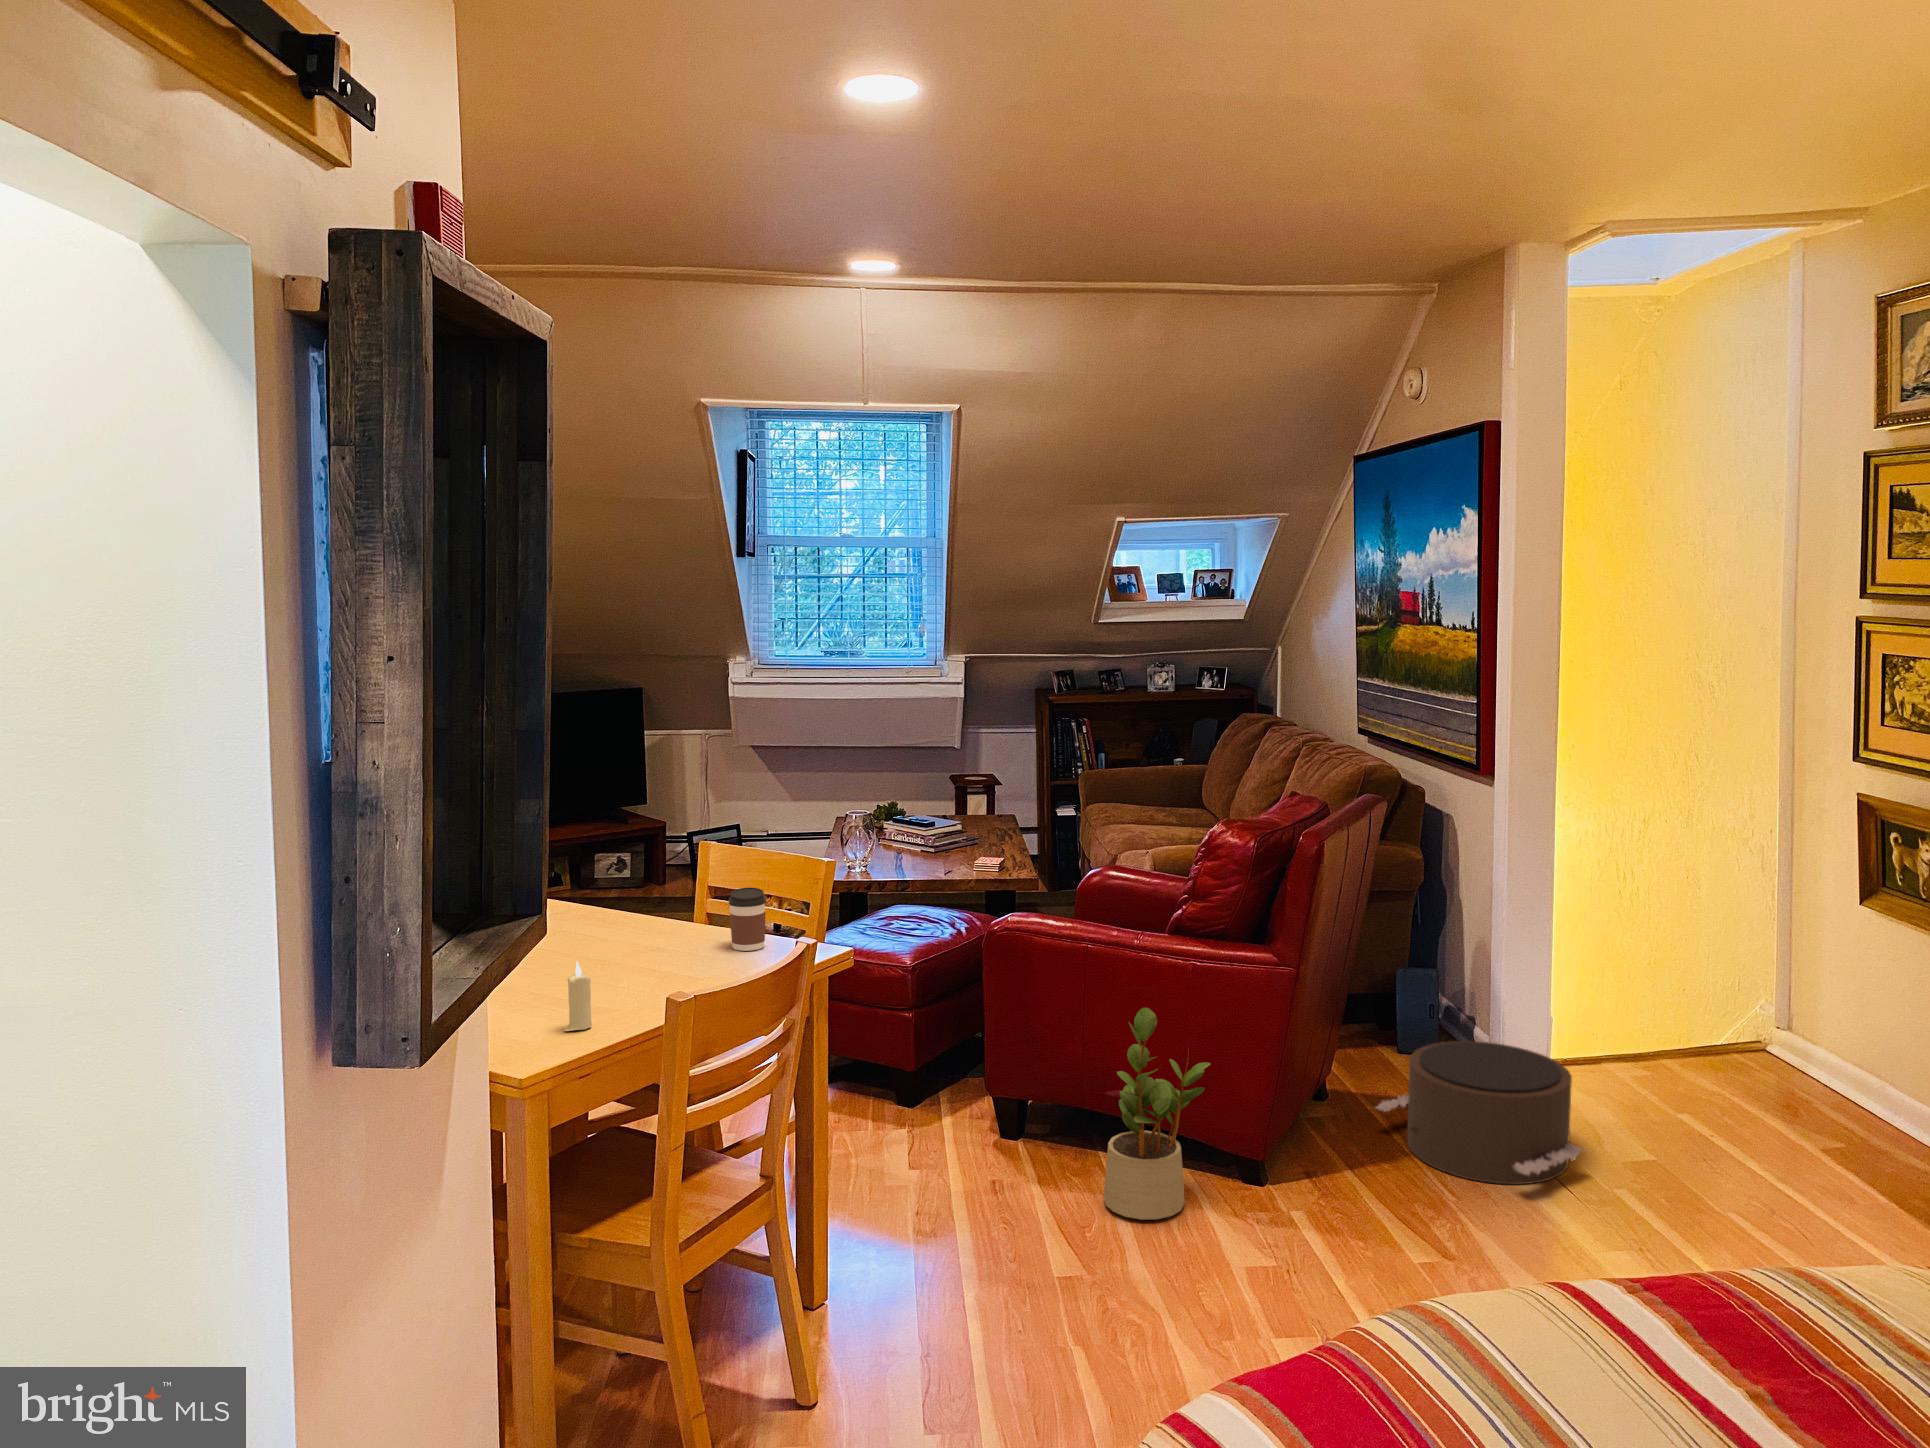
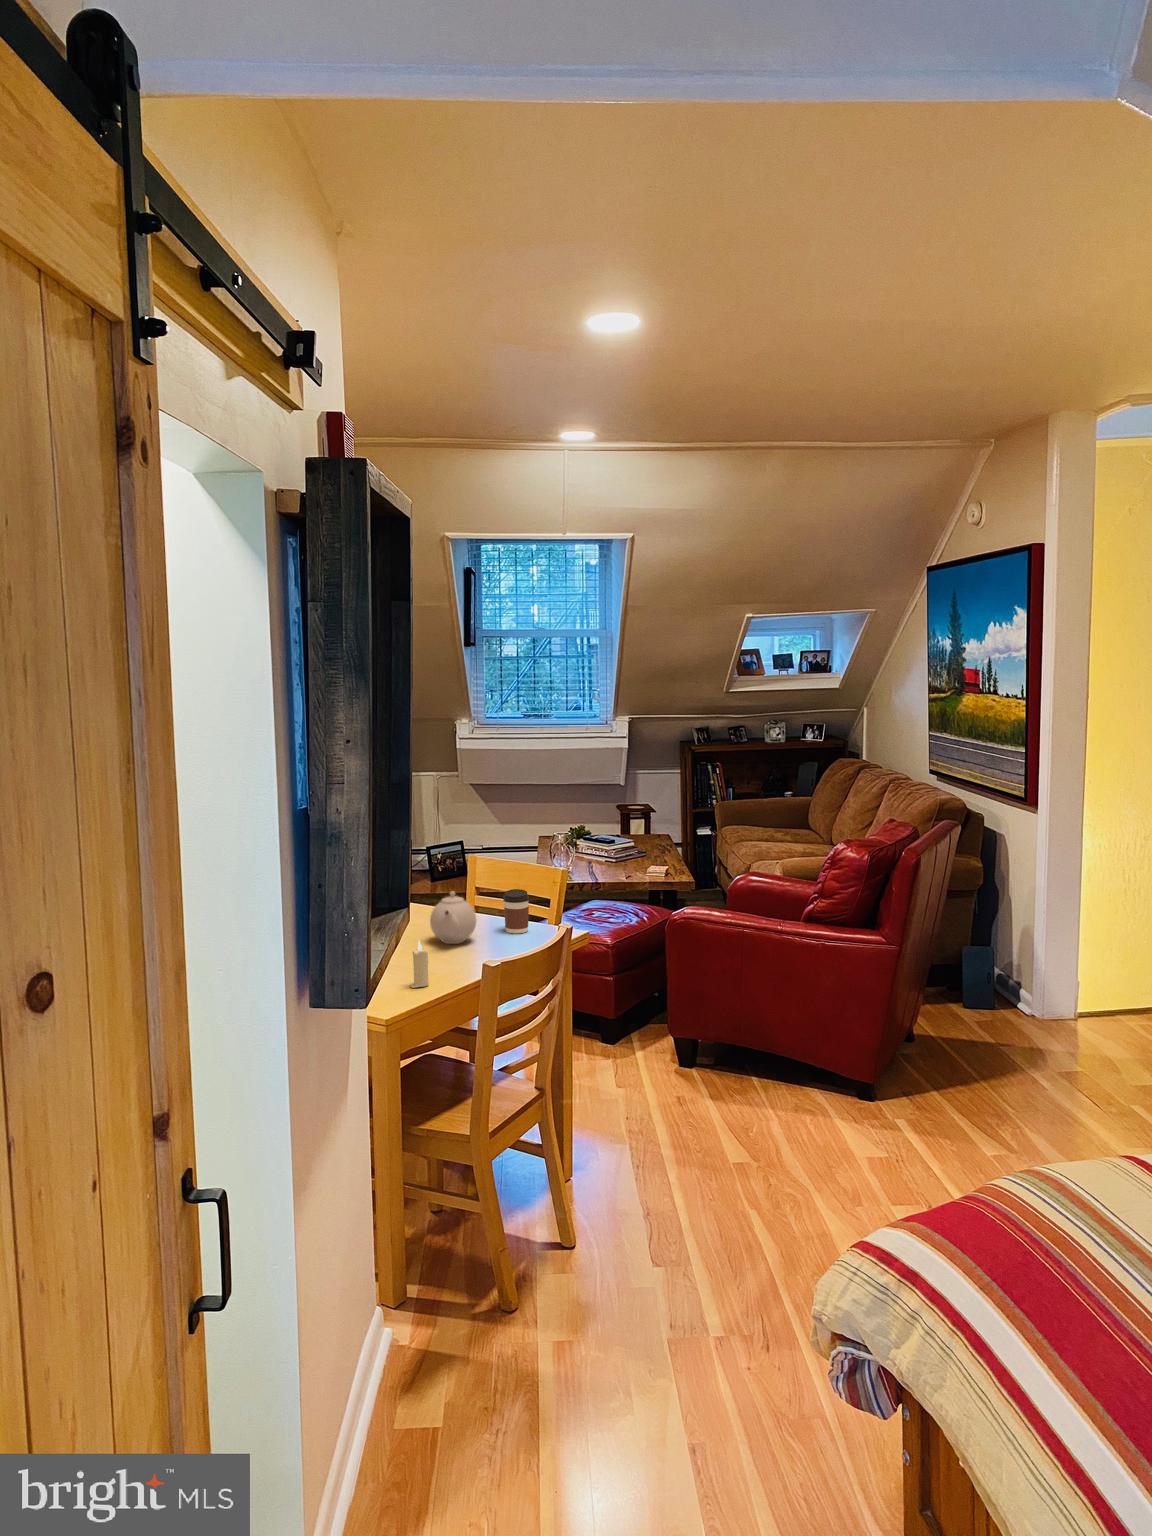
teapot: none [617,890,685,966] -> present [430,891,476,944]
potted plant: present [1104,1007,1210,1220] -> none [760,975,837,1125]
pouf: present [1376,1041,1582,1184] -> none [951,1000,1112,1103]

